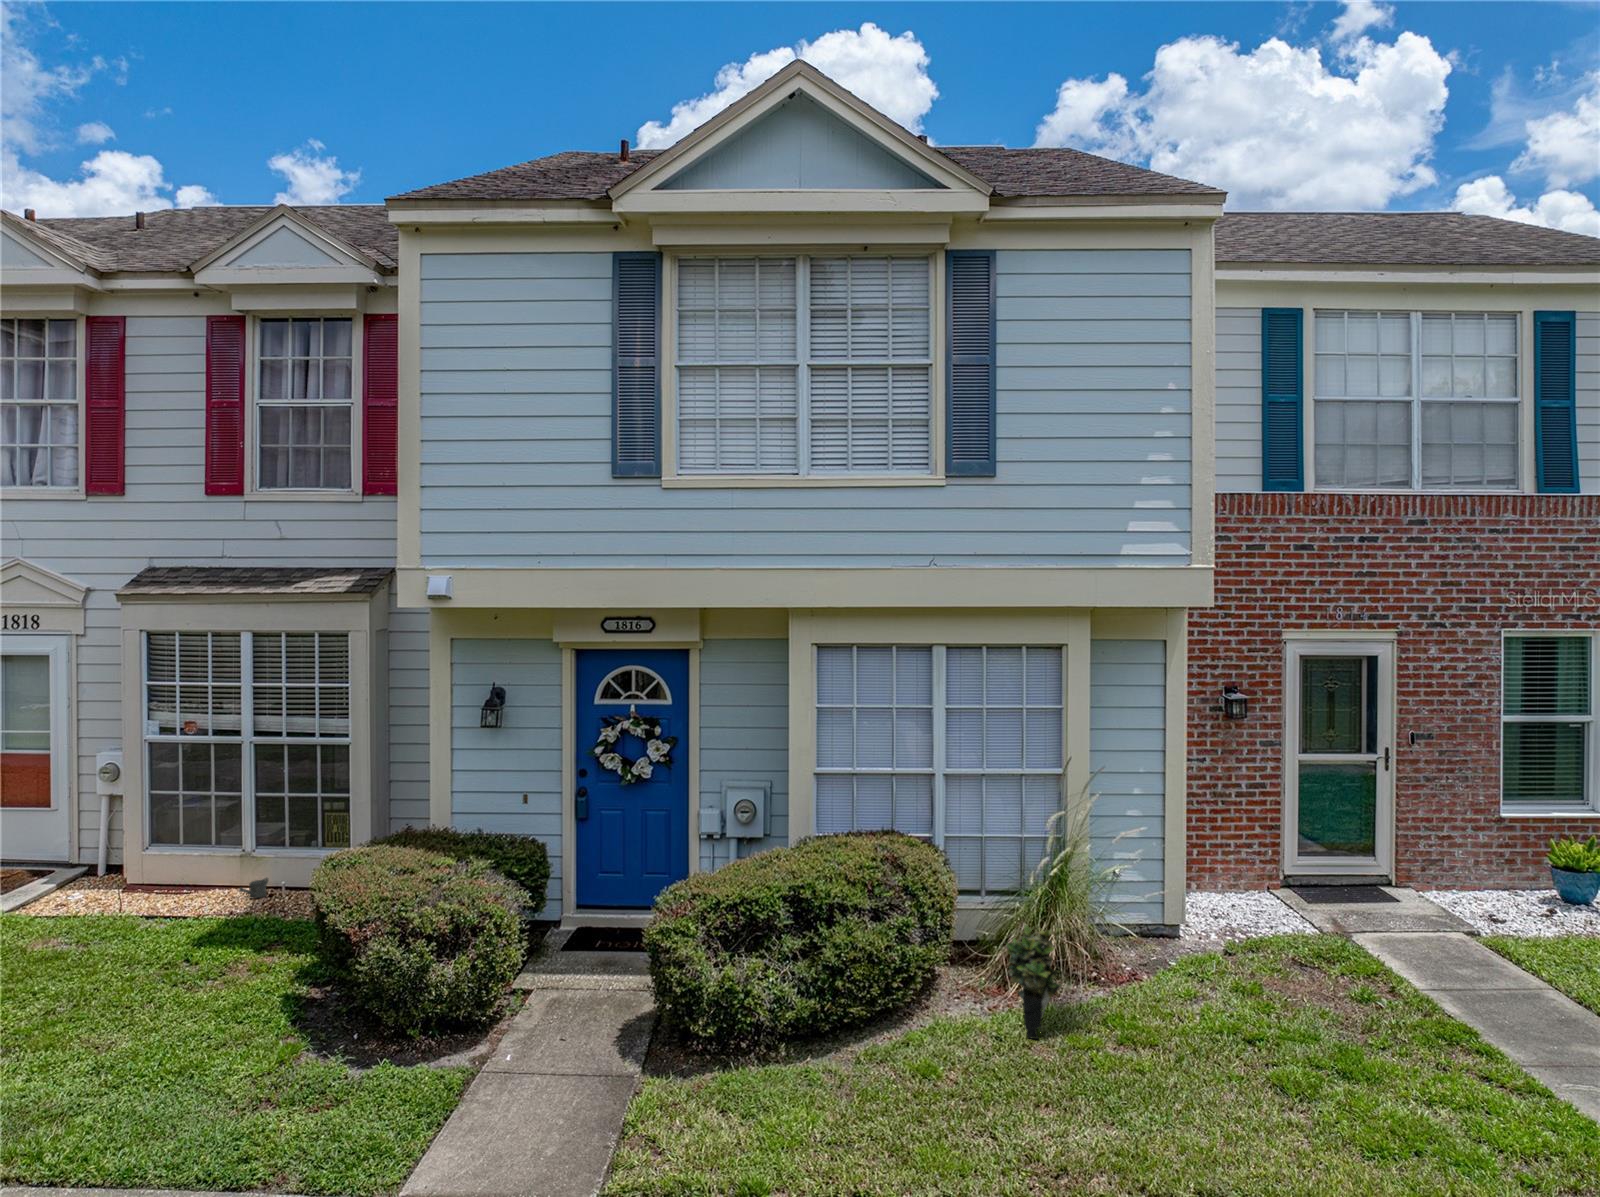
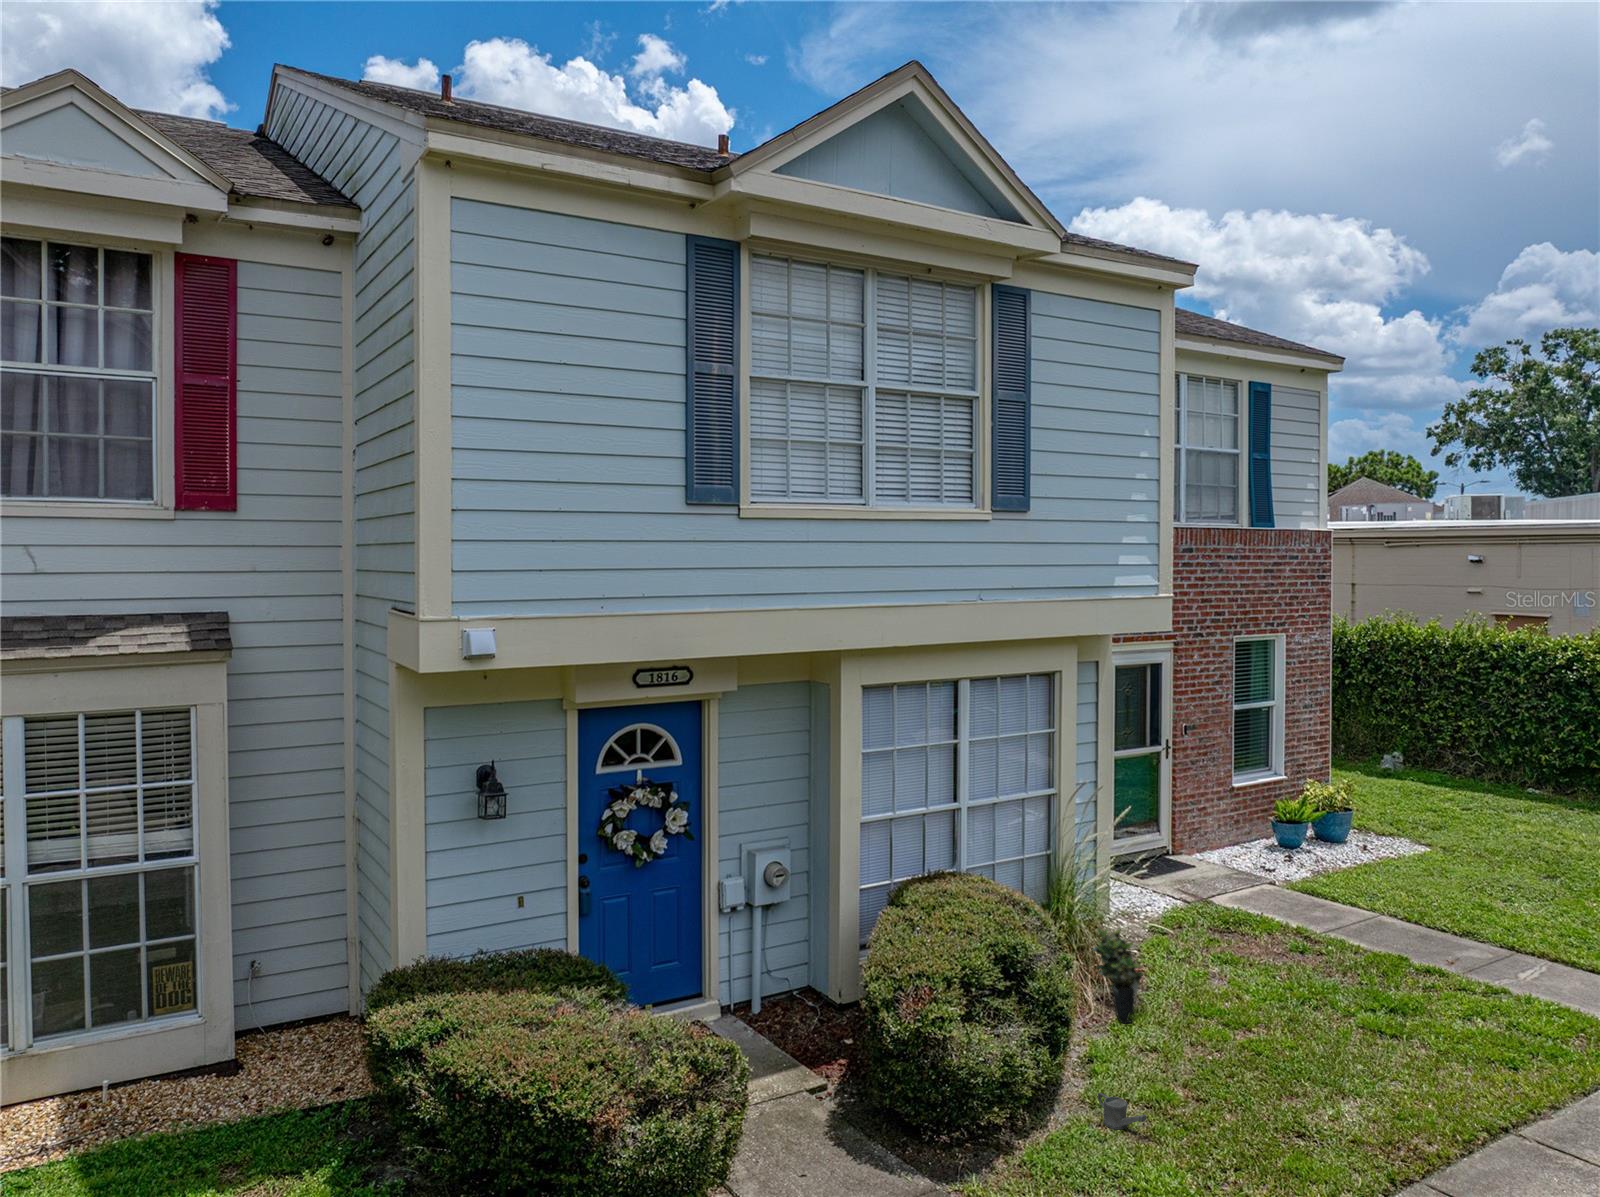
watering can: present [239,878,268,899] -> present [1098,1093,1146,1130]

